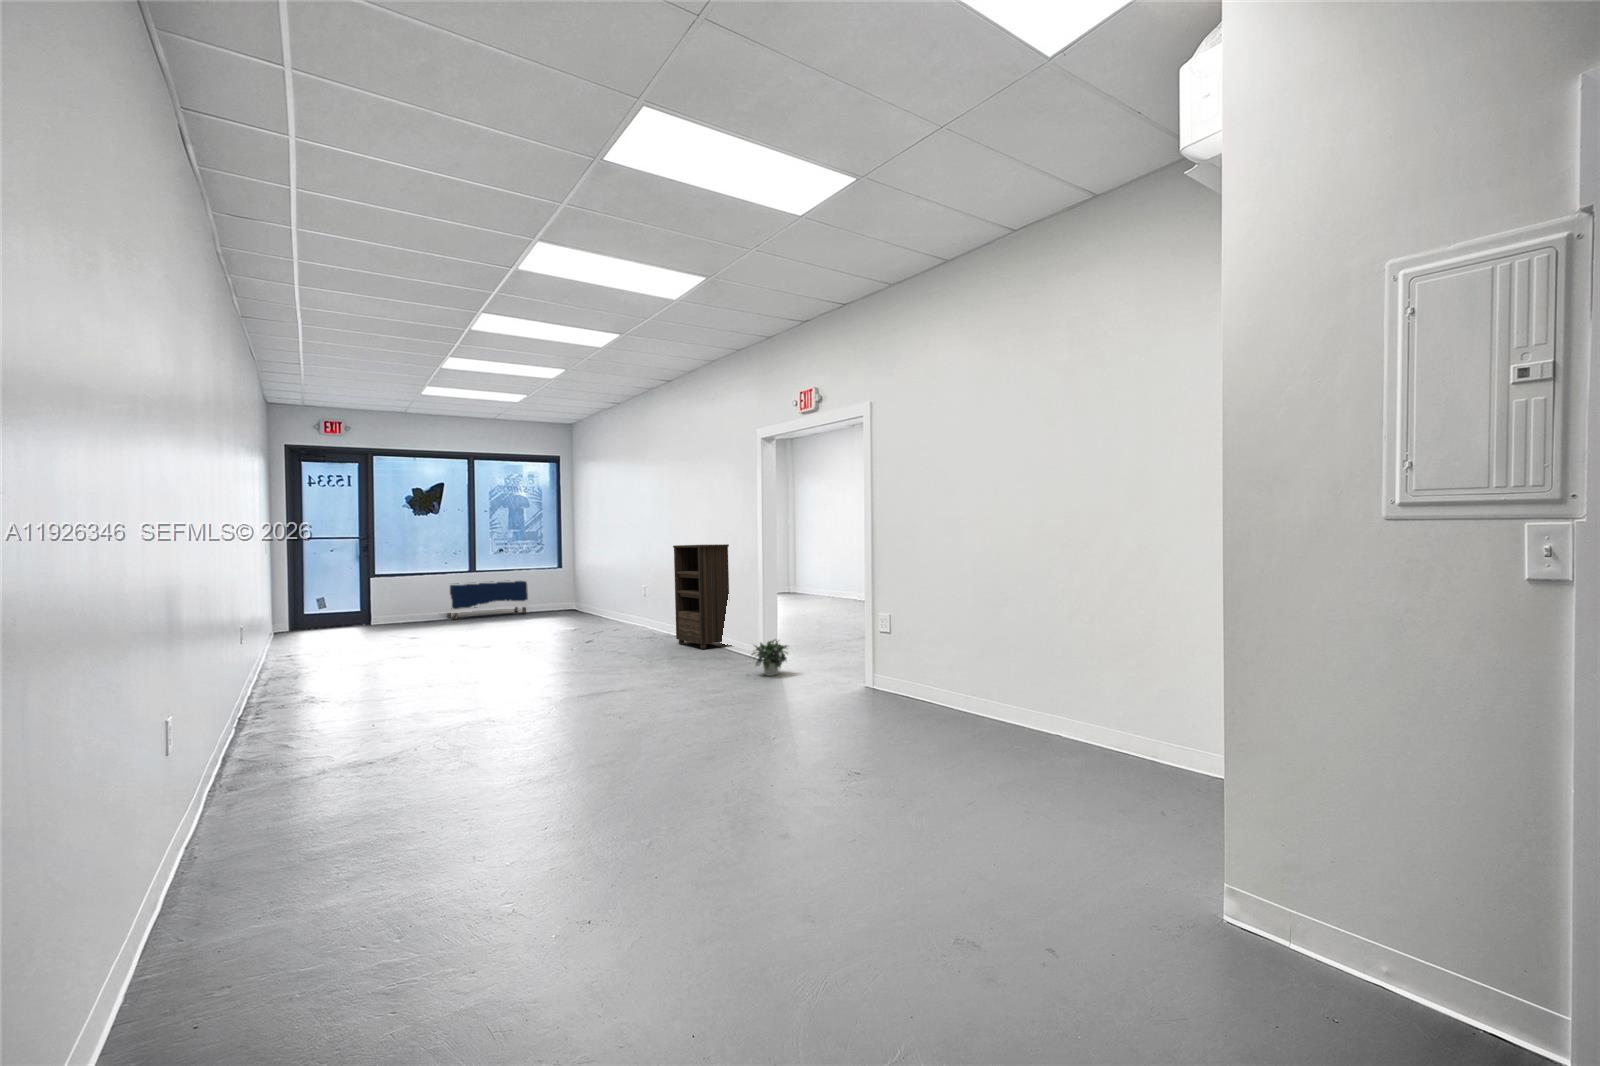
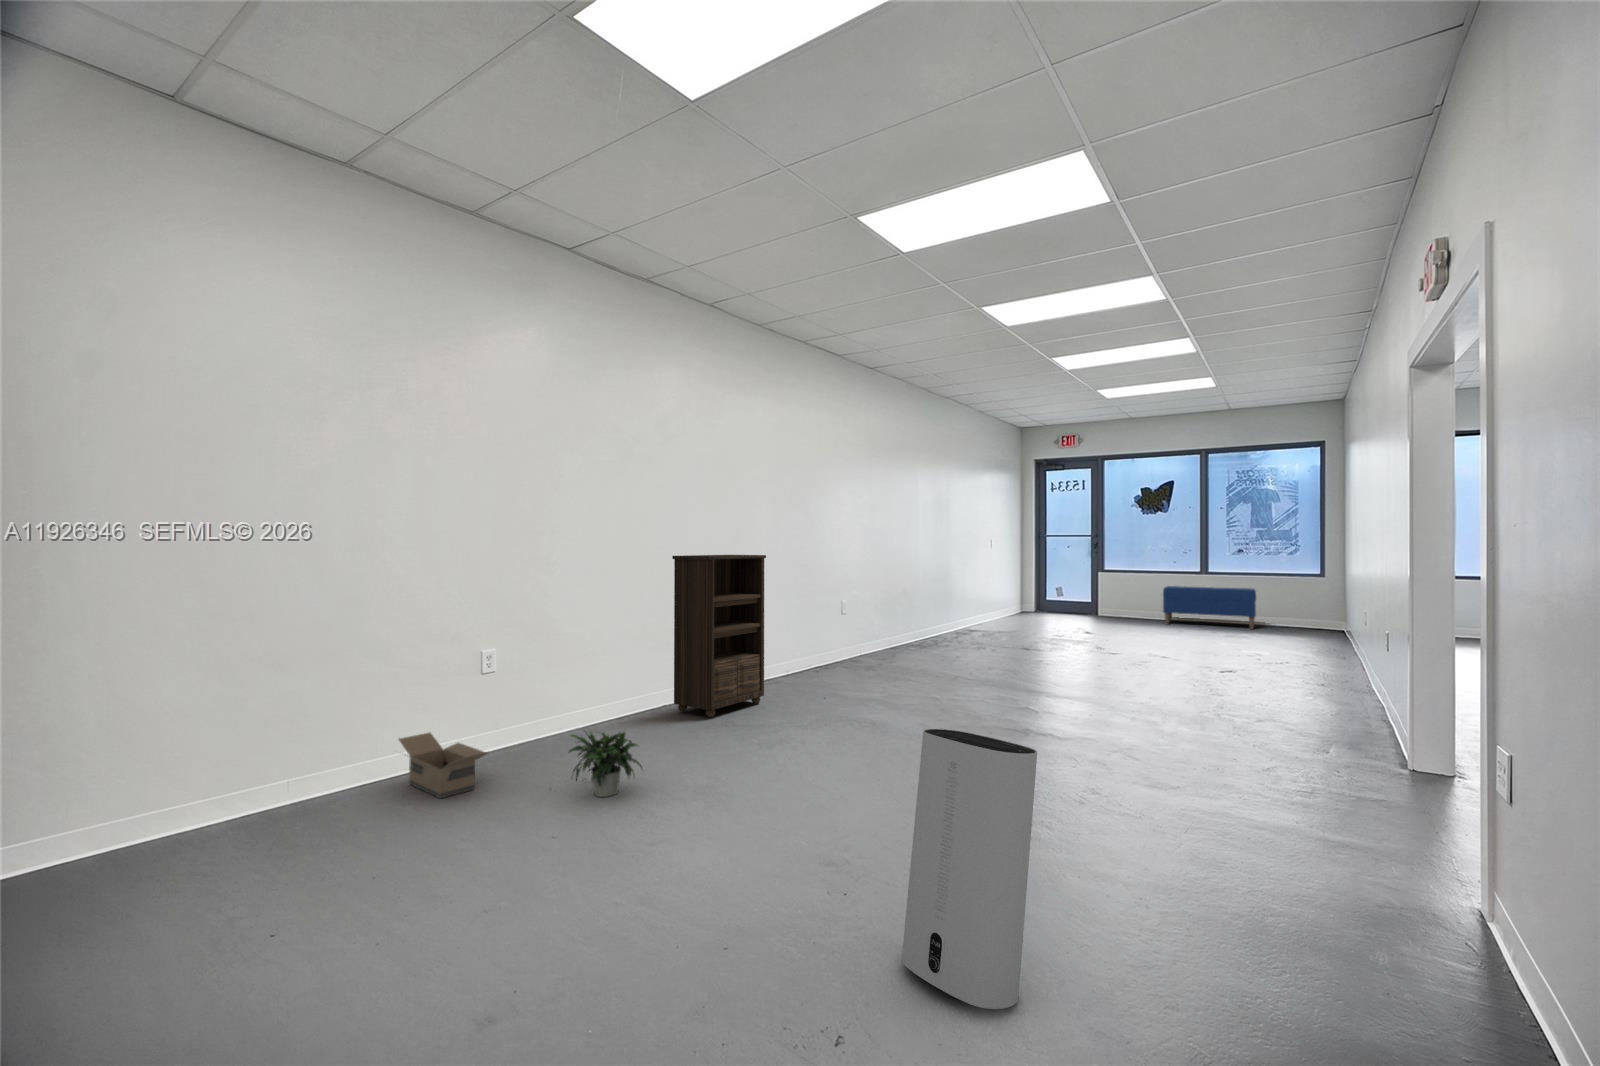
bookshelf: present [673,544,729,649] -> present [672,555,766,717]
air purifier: none [912,635,987,768] -> present [902,729,1037,1009]
potted plant: present [751,640,788,676] -> present [550,732,642,797]
cardboard box: none [230,833,460,957] -> present [399,733,488,798]

